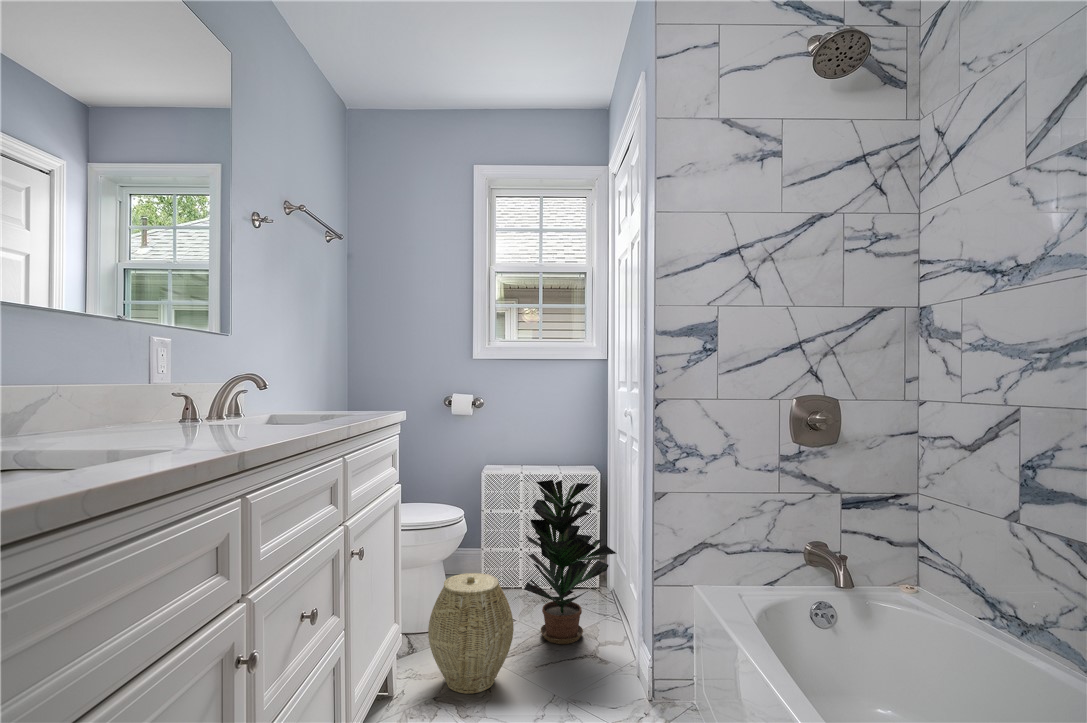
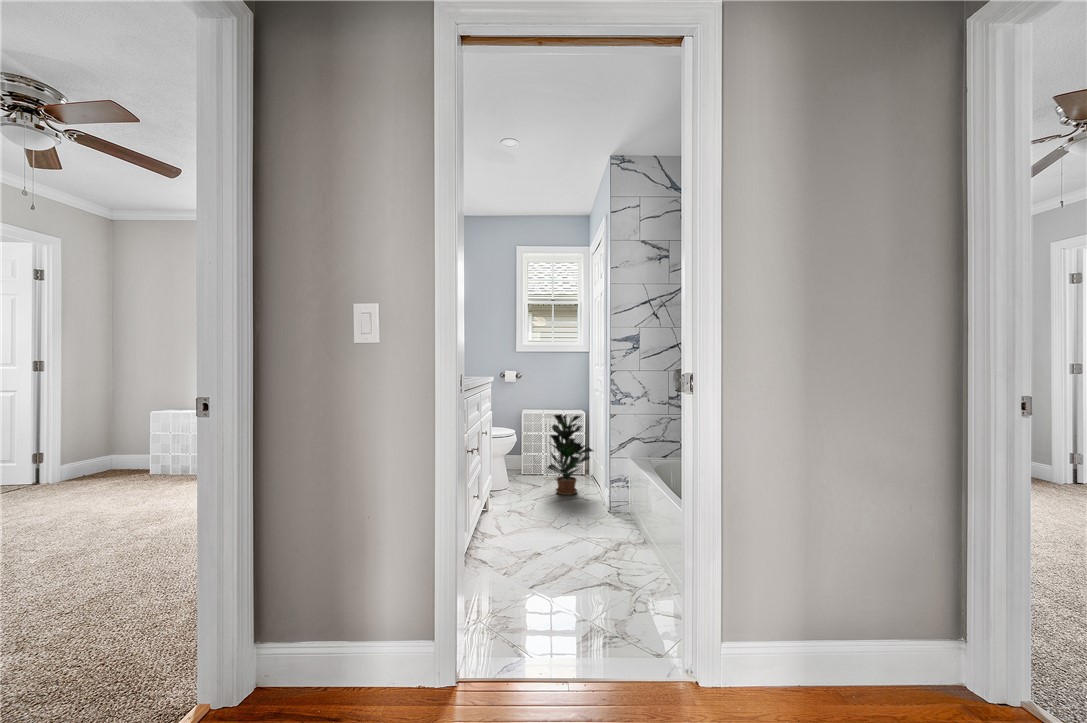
woven basket: present [428,573,514,694] -> none [504,456,544,509]

